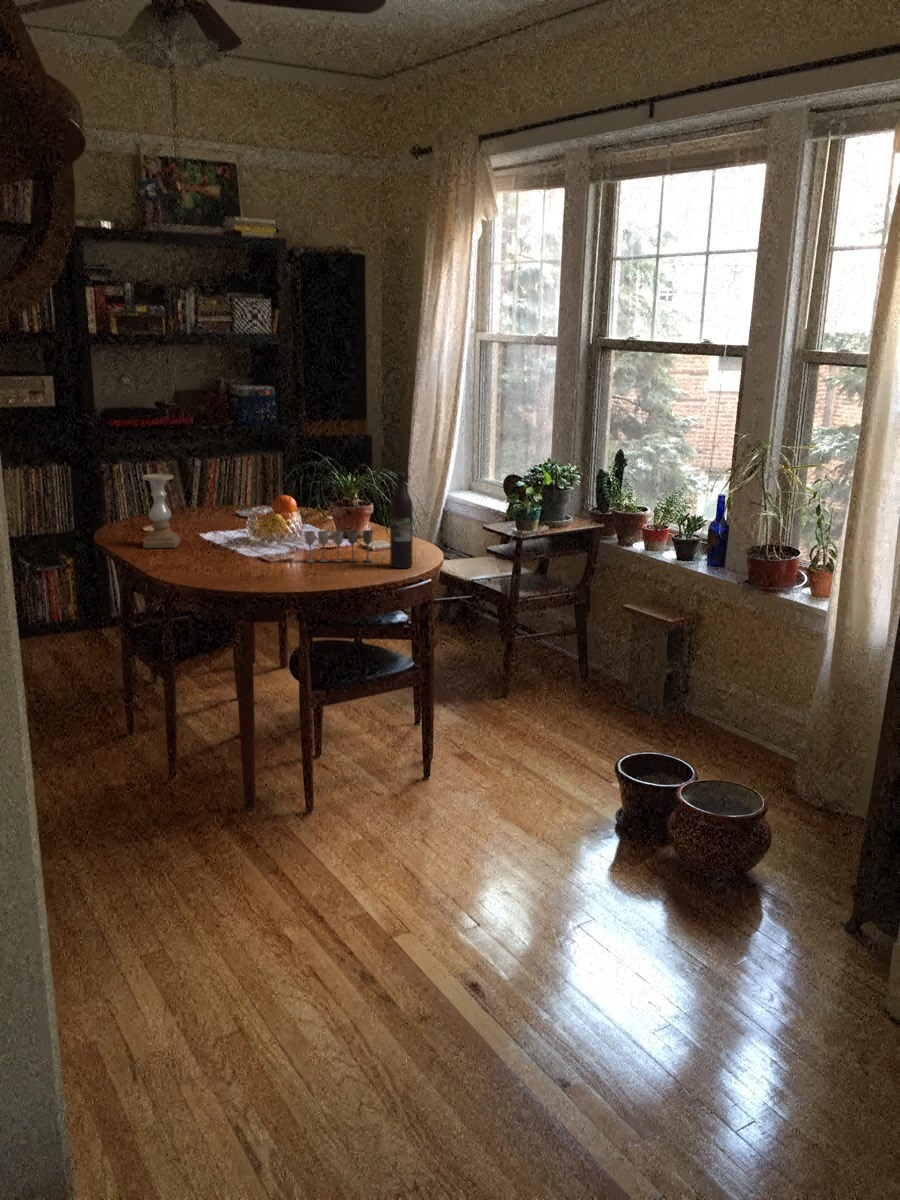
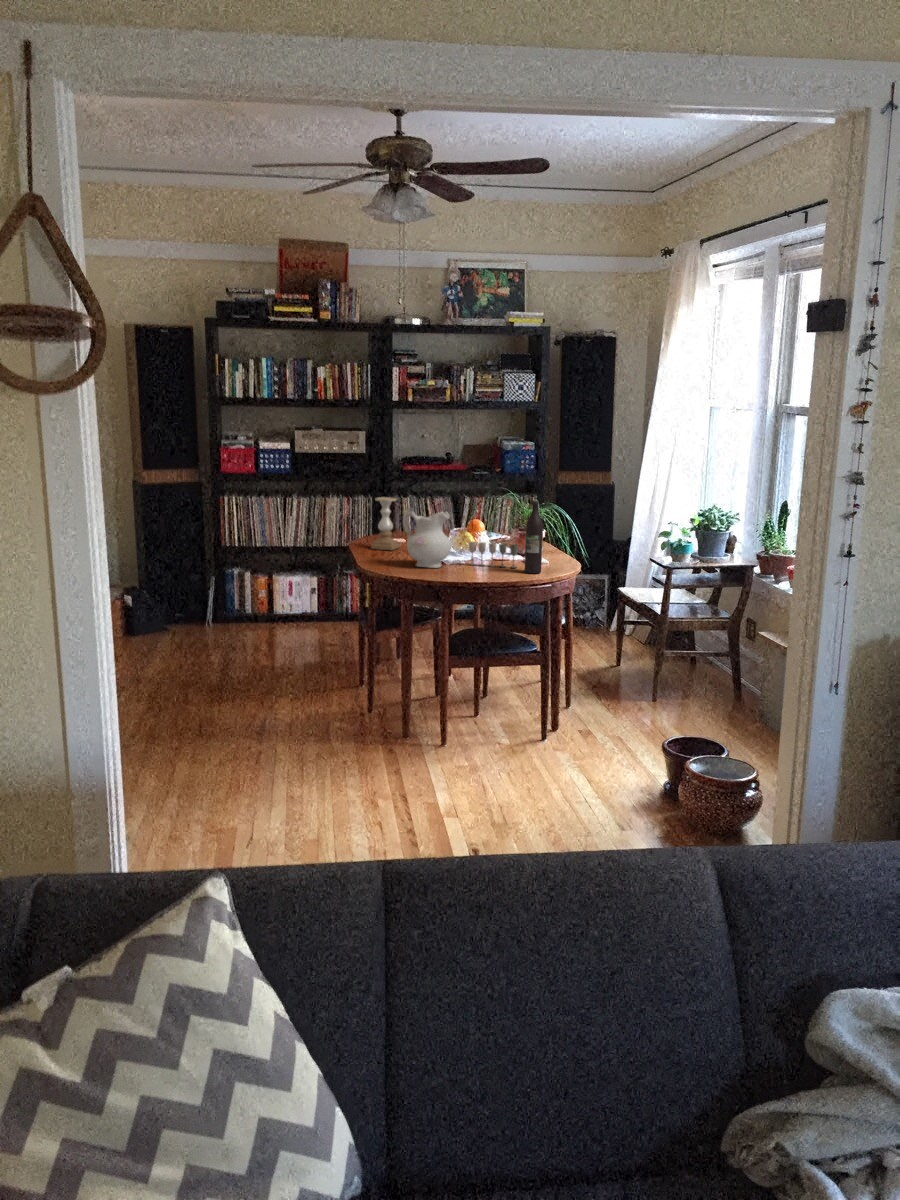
ceramic pitcher: none [213,491,286,574] -> present [403,508,451,568]

